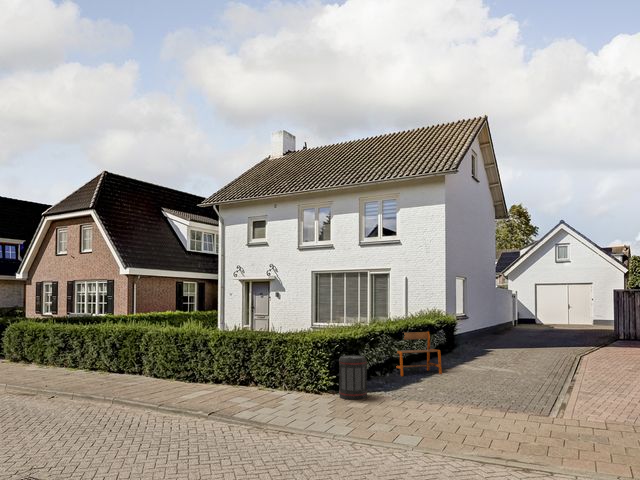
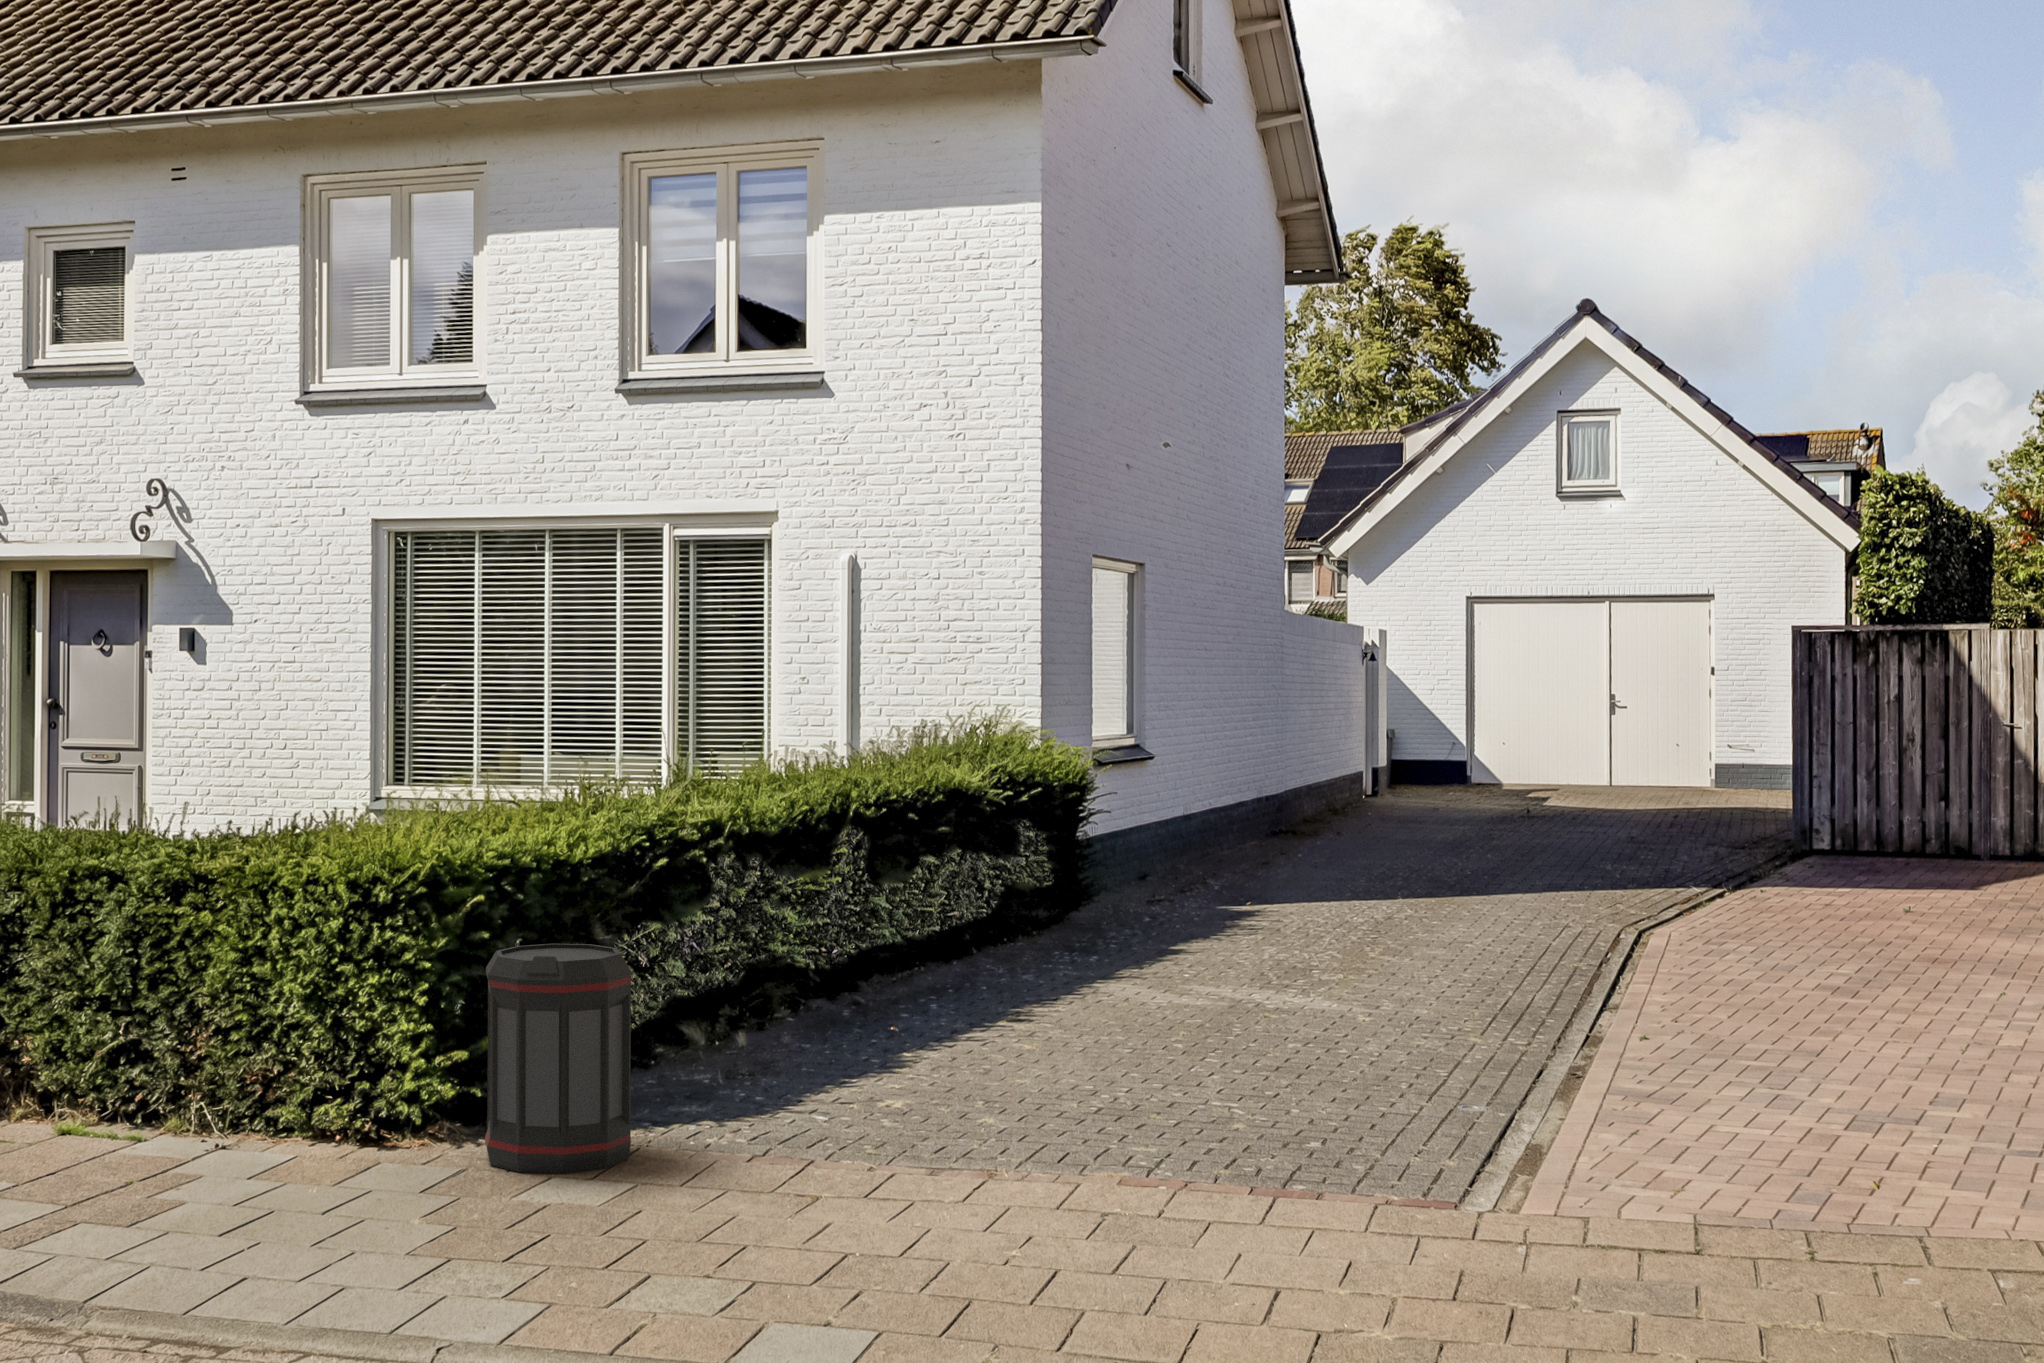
bench: present [396,332,442,376] -> none [768,822,1013,1048]

